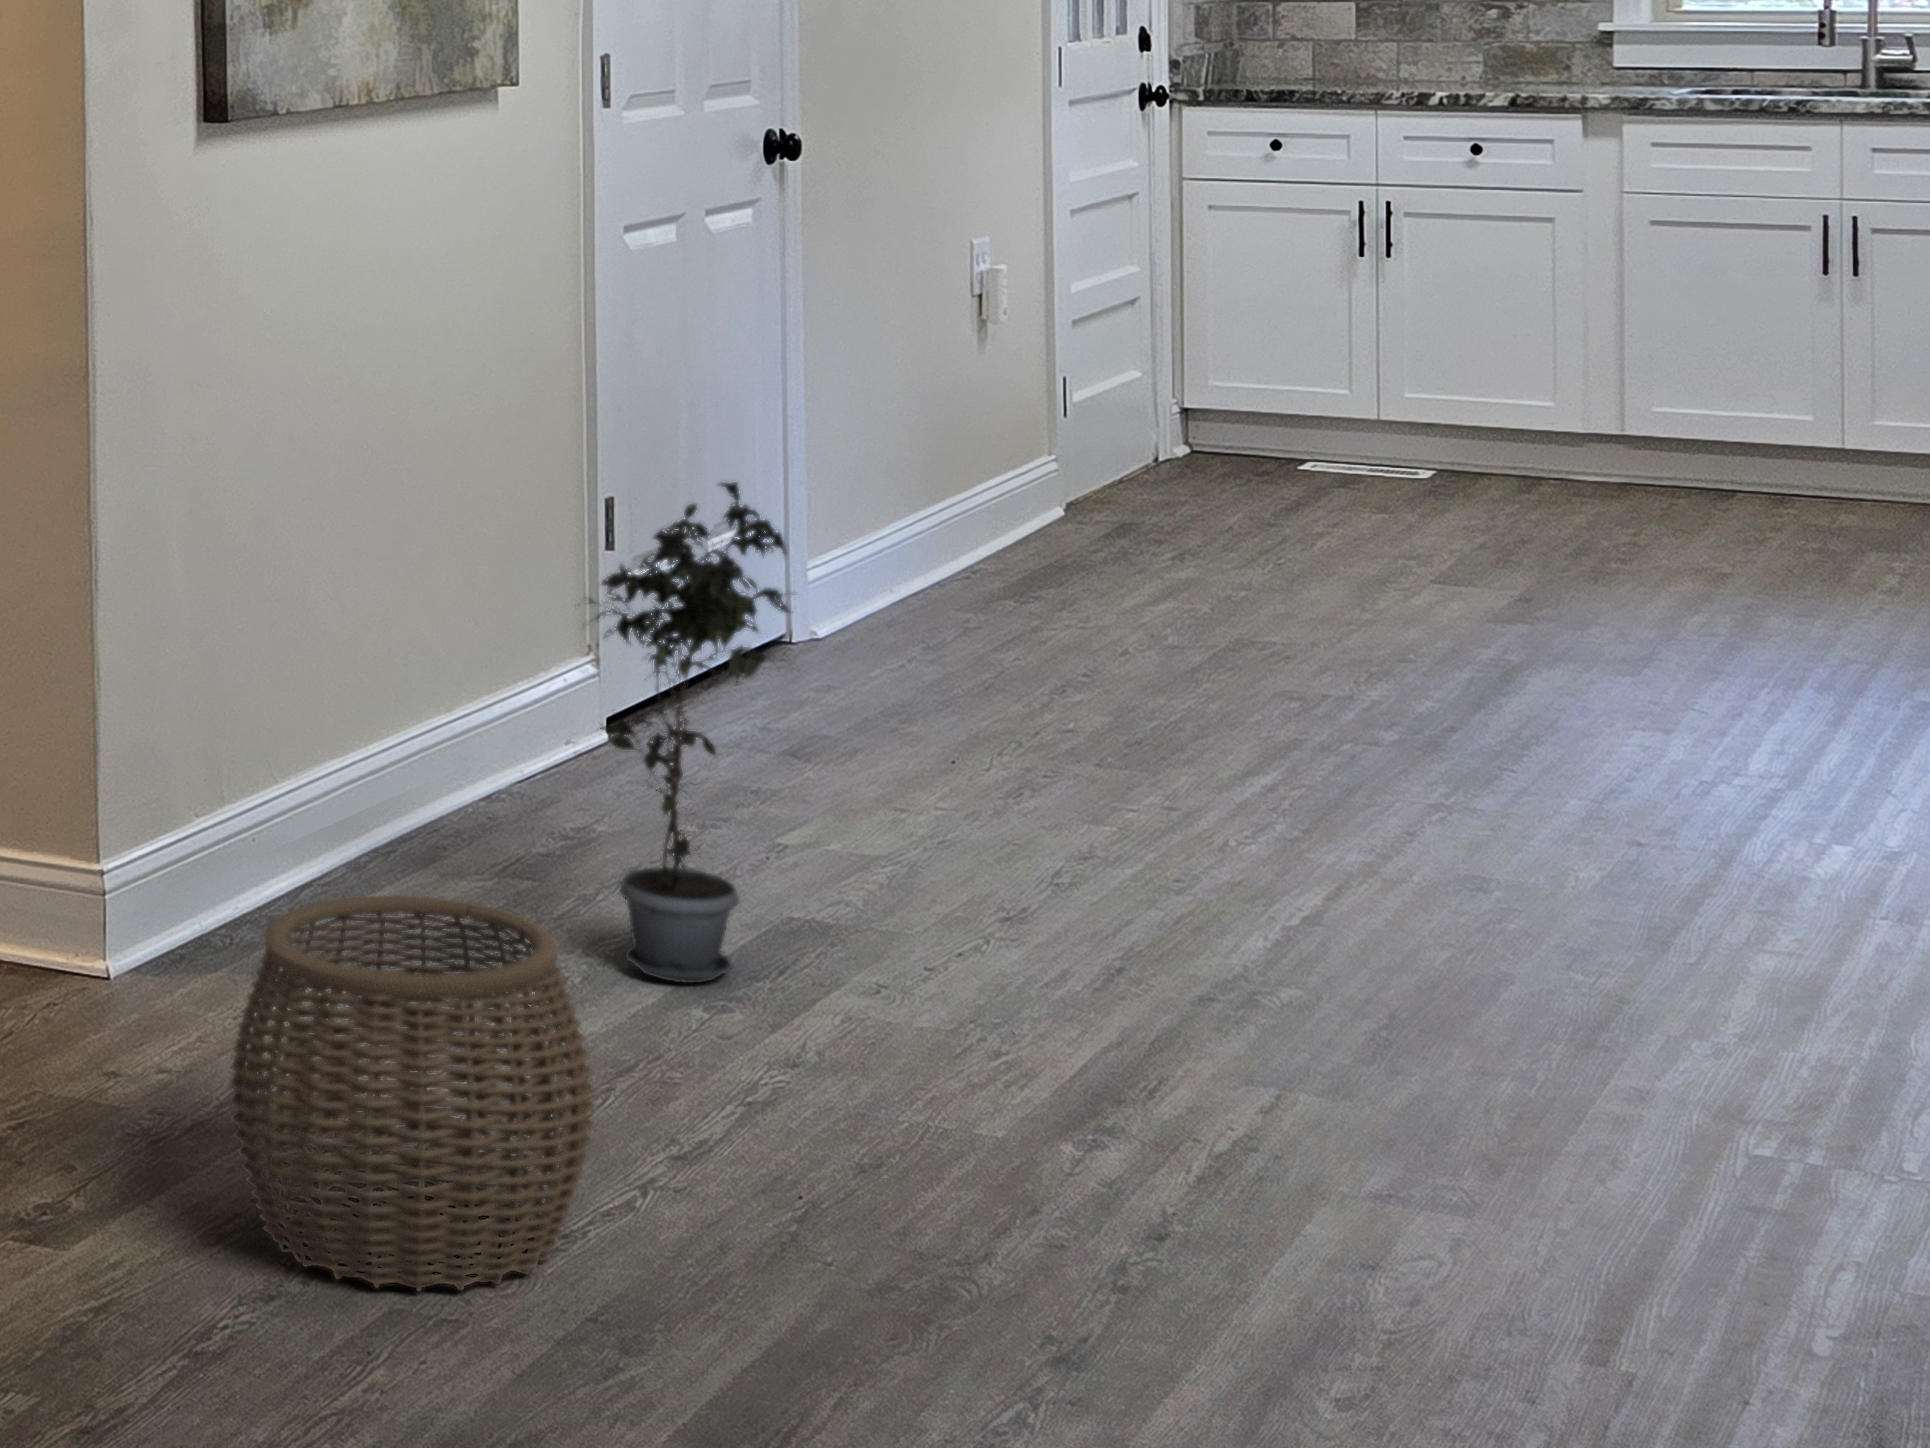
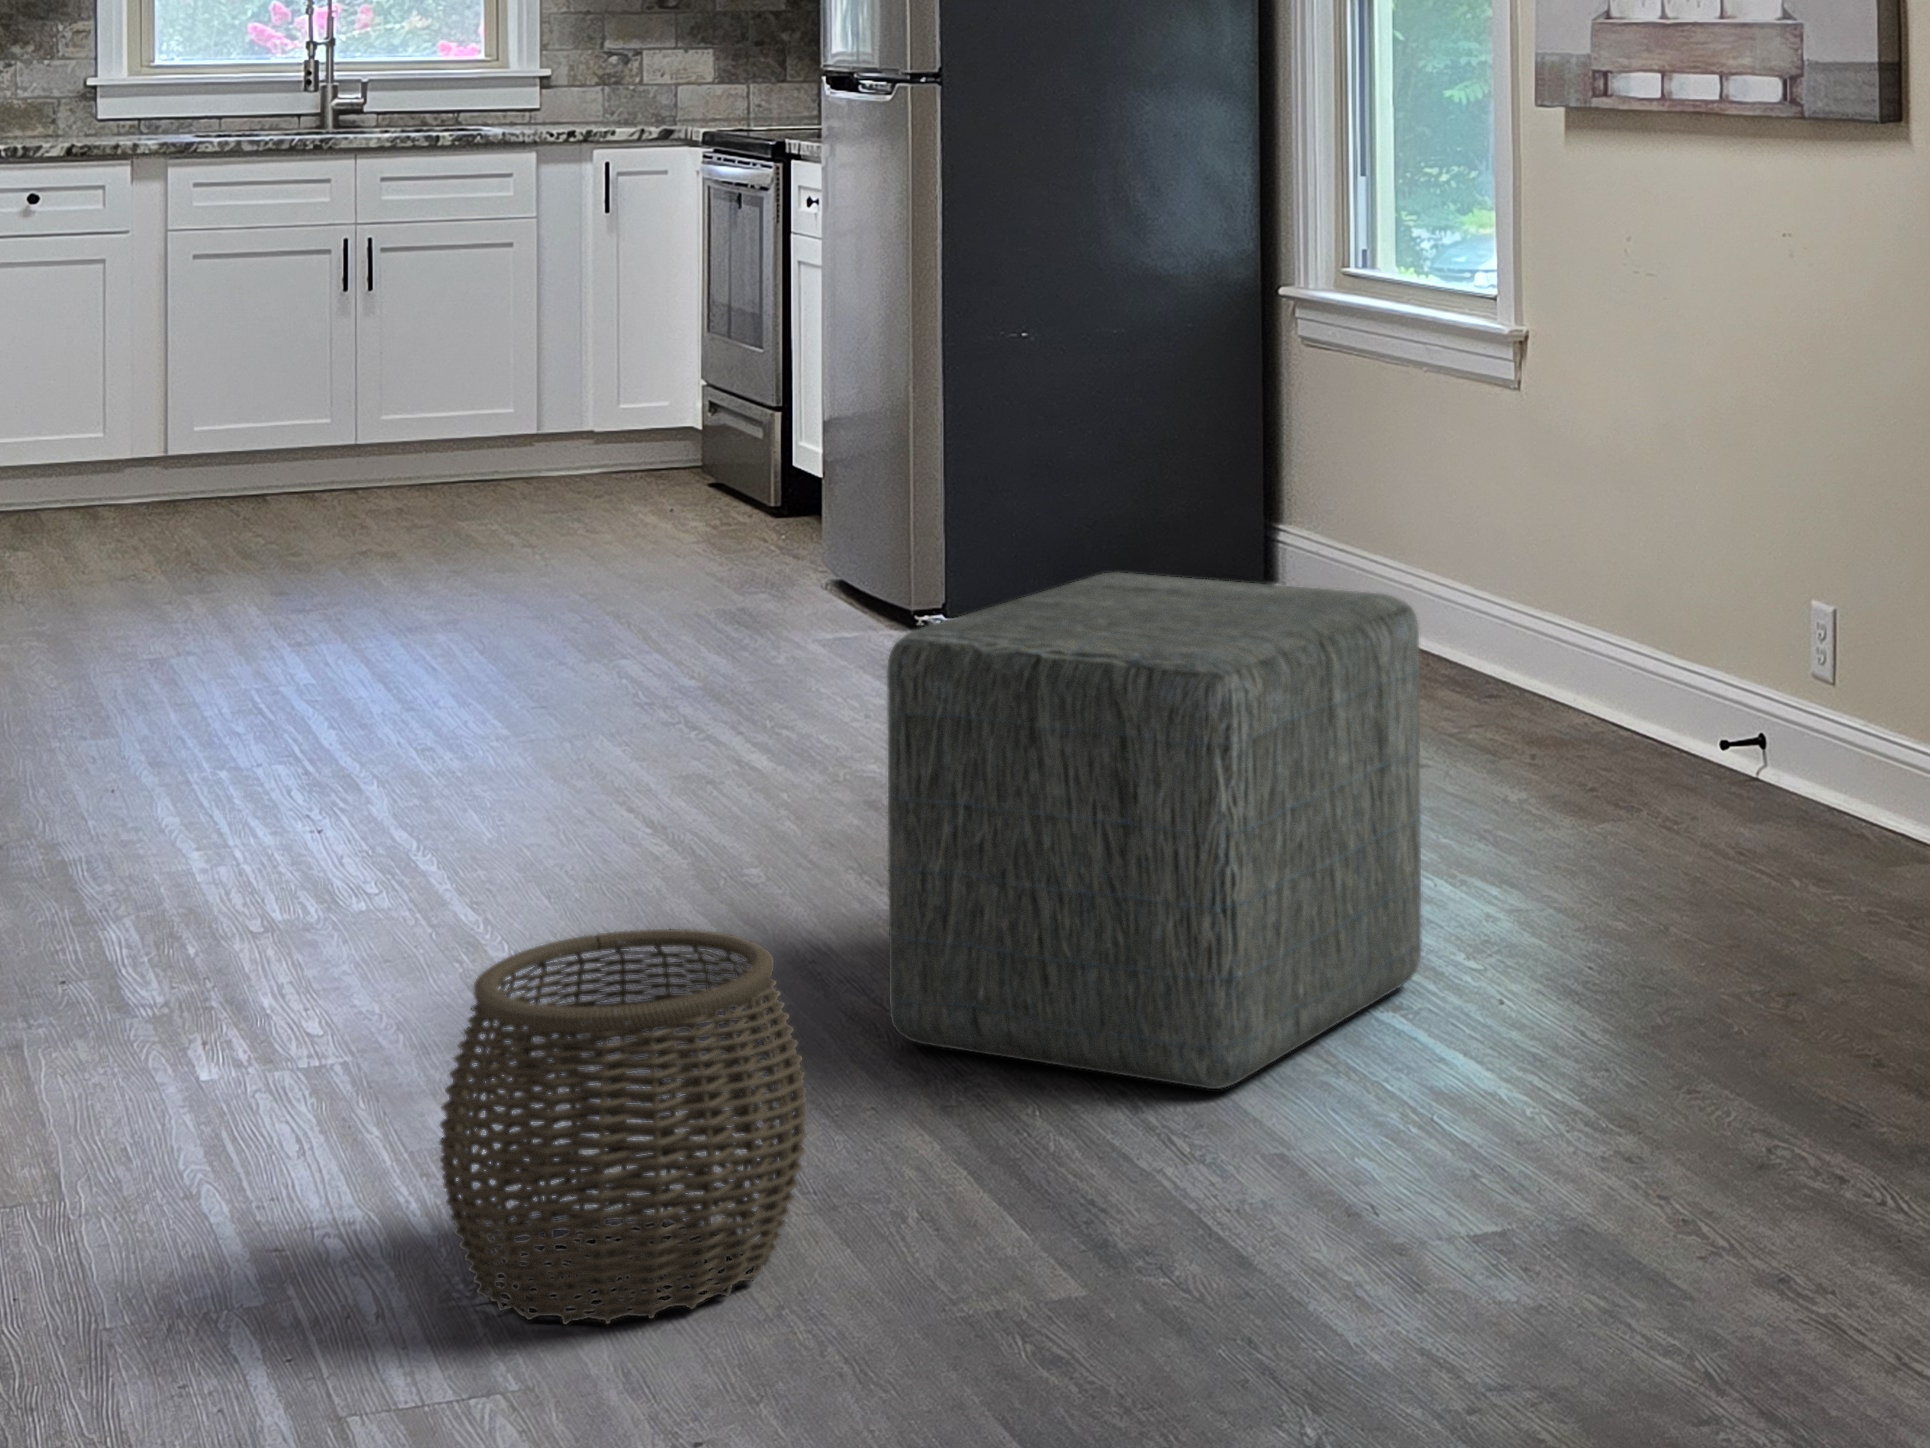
potted plant: present [589,482,789,983] -> none [230,526,484,1040]
ottoman: none [1021,695,1718,1344] -> present [887,572,1422,1089]

